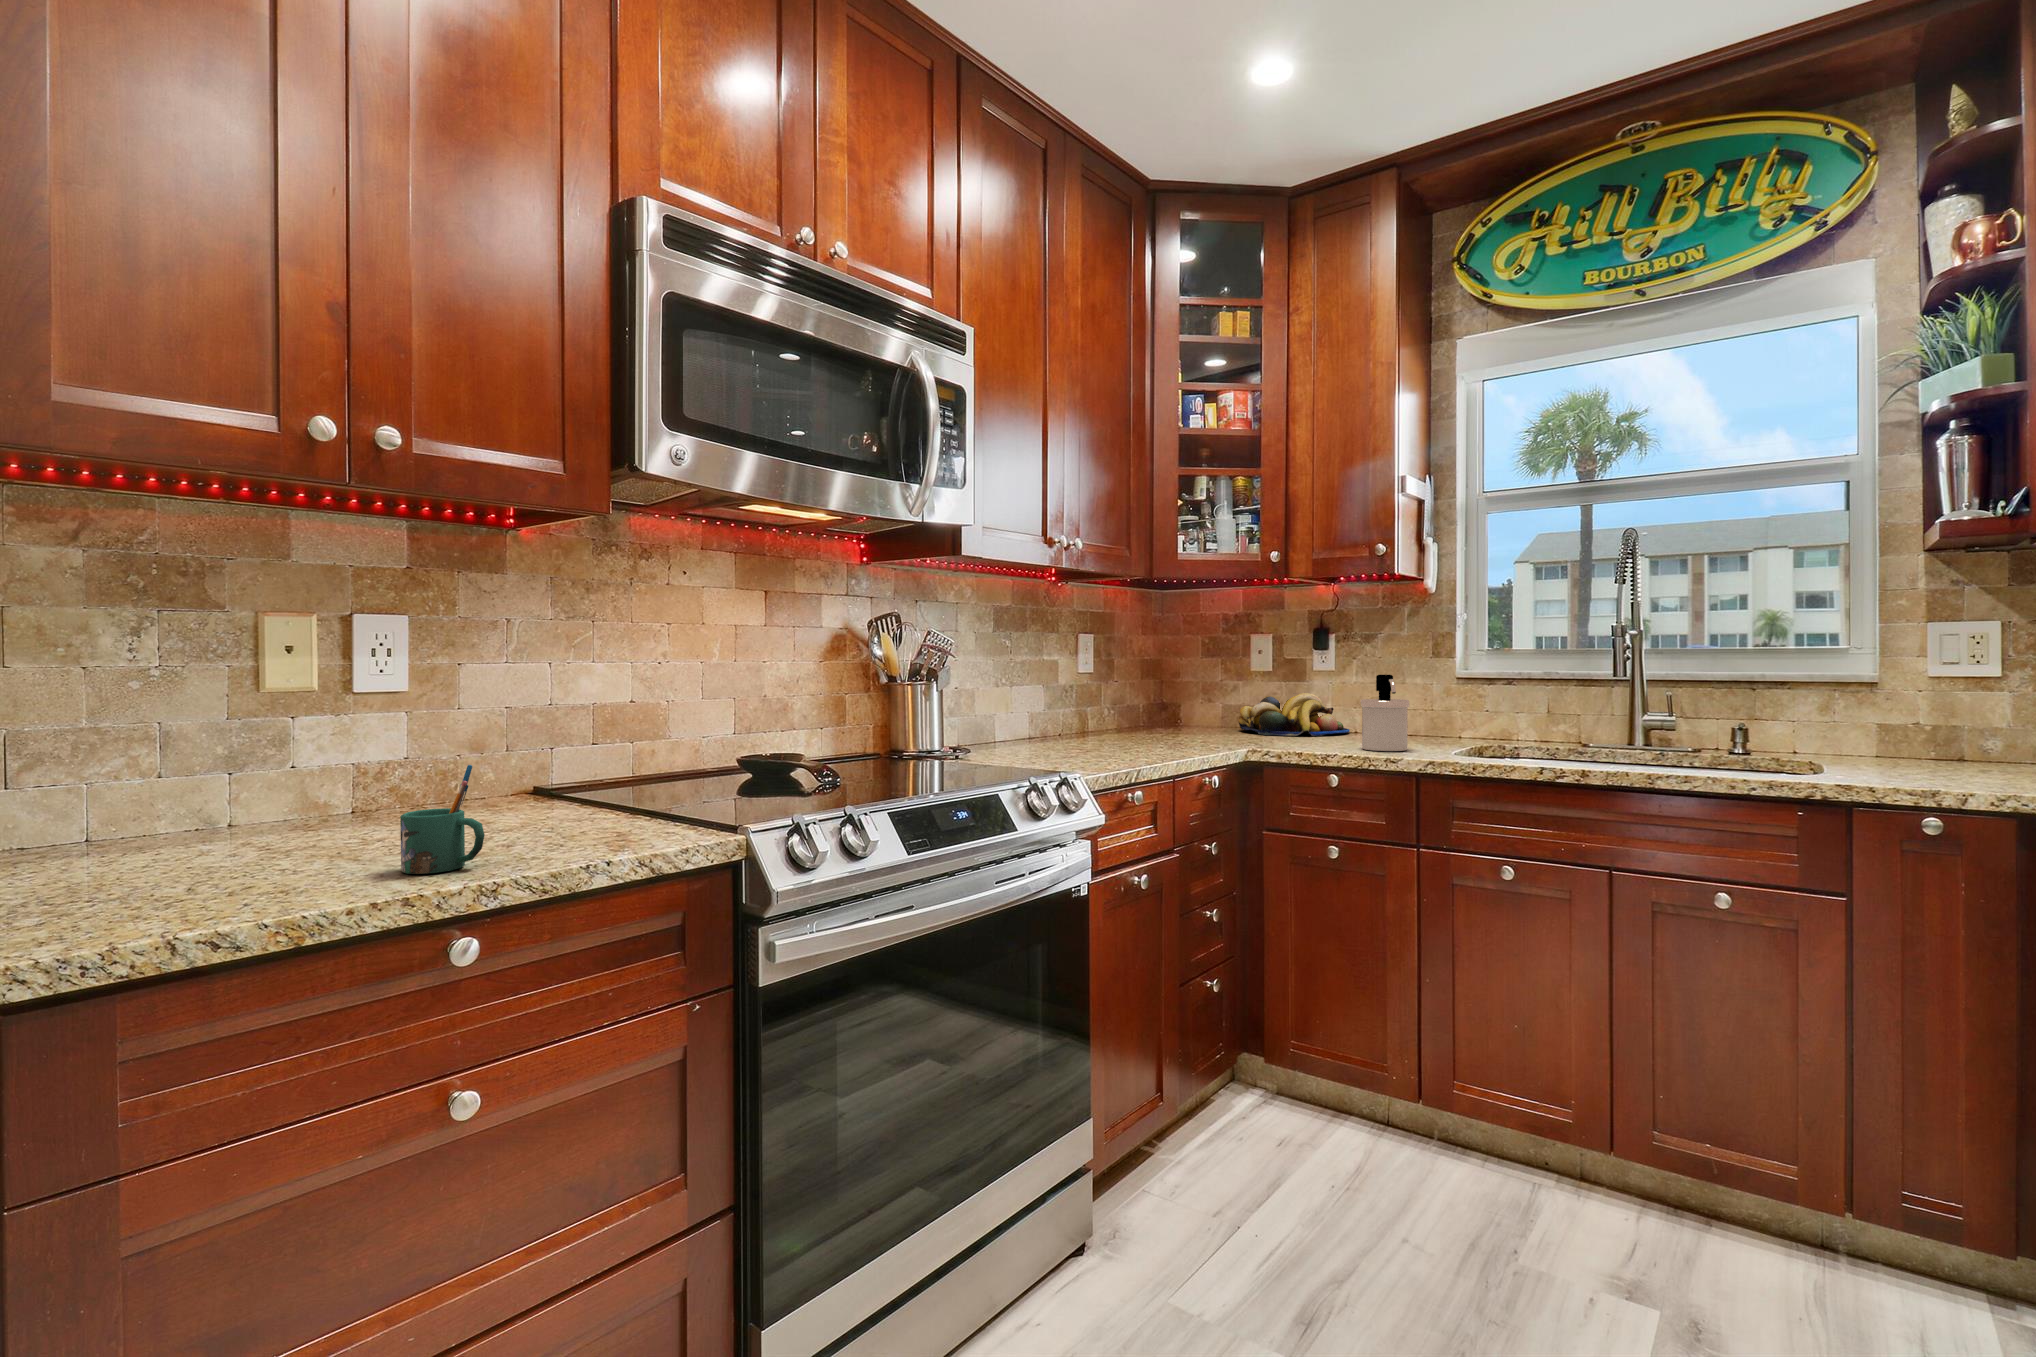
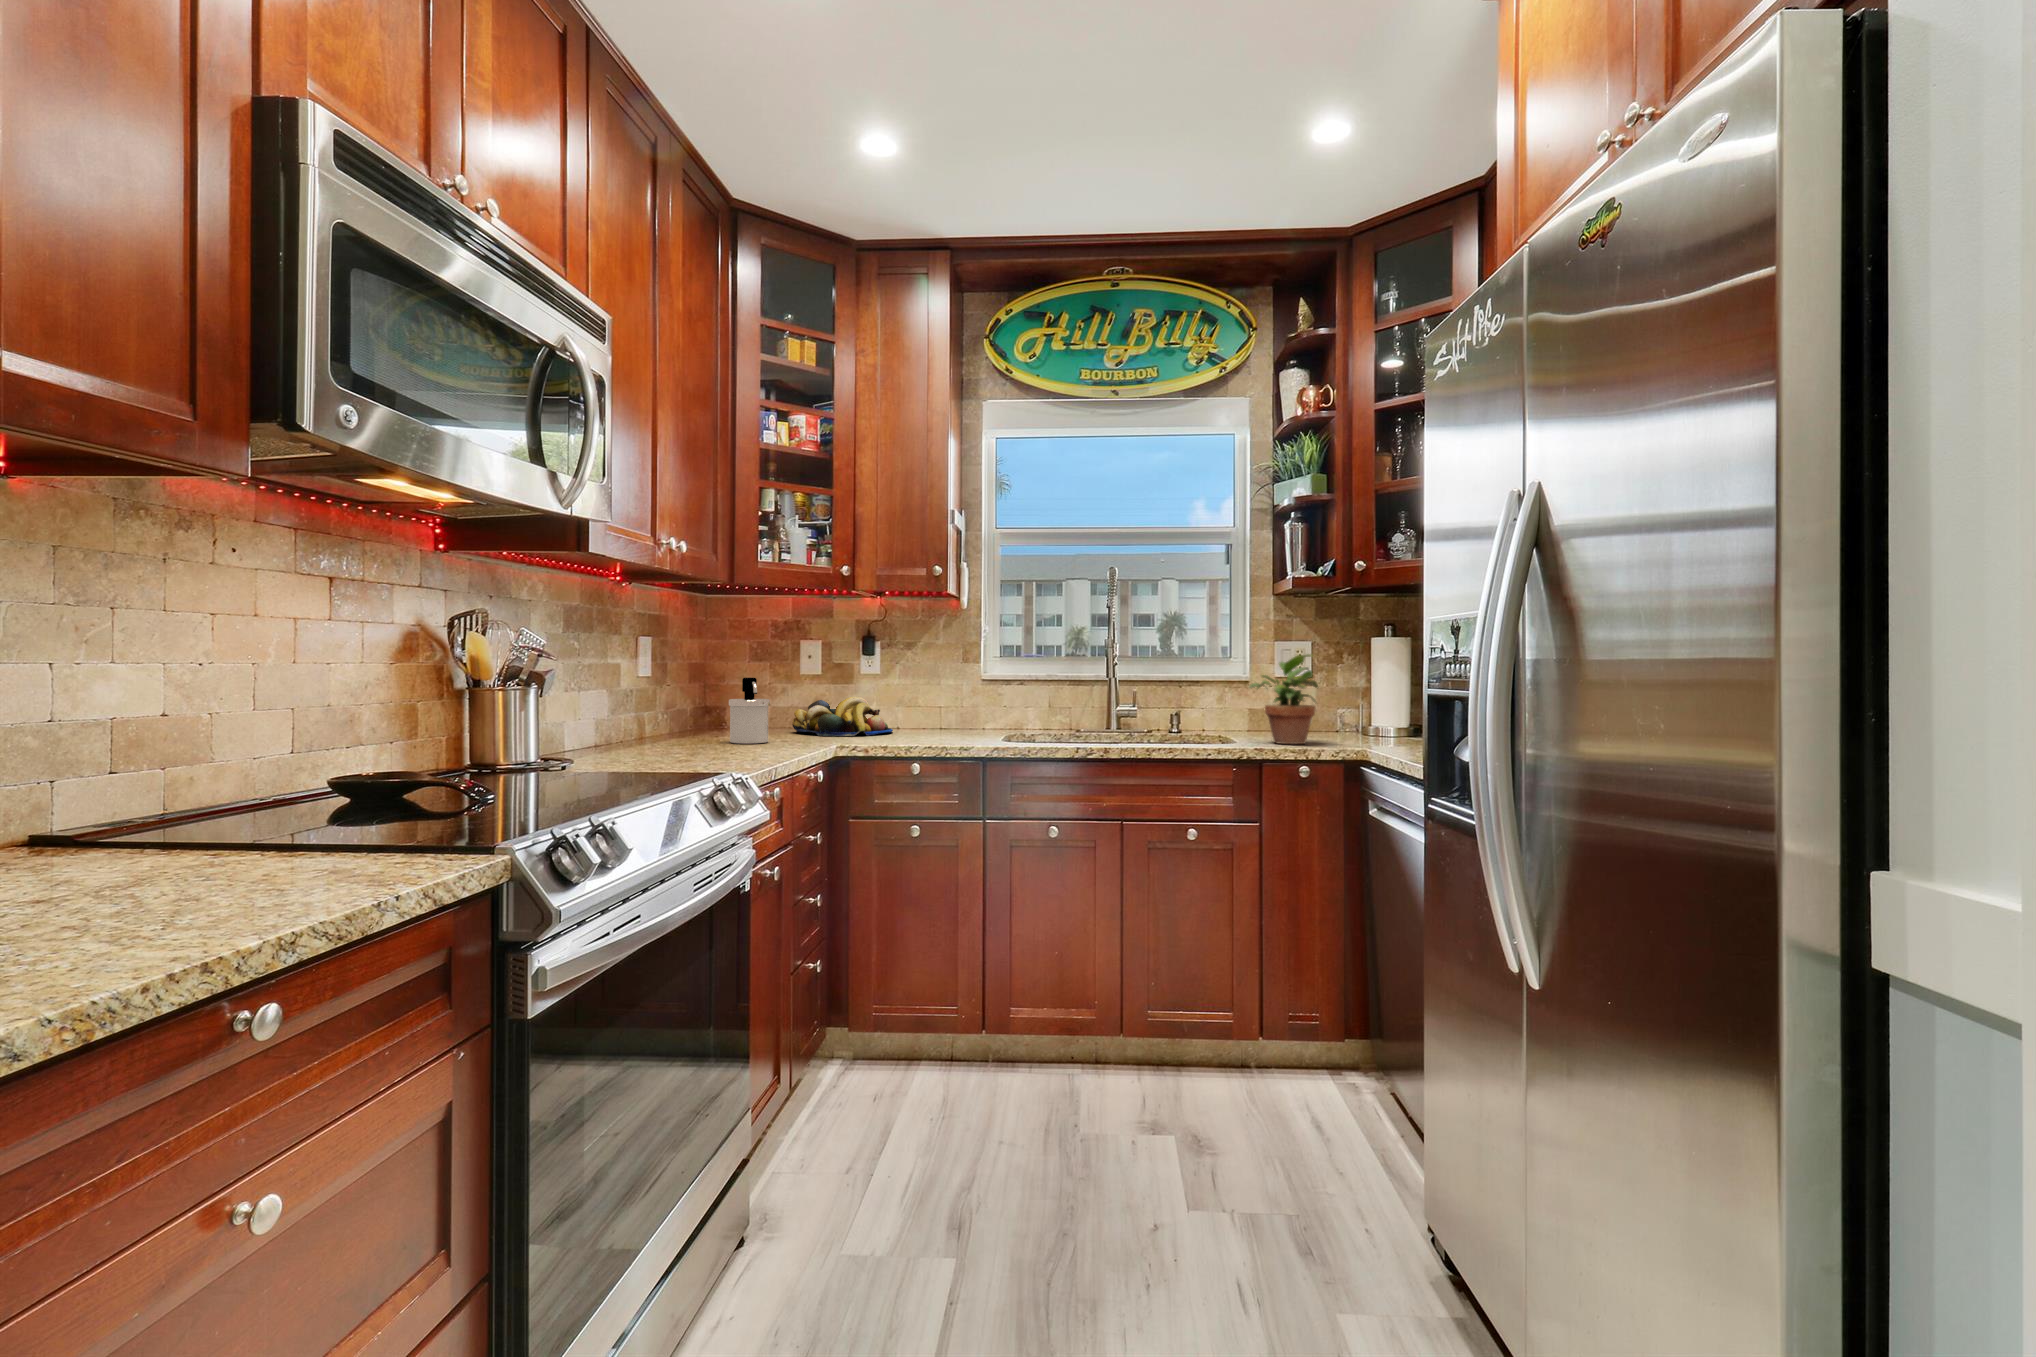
potted plant: none [1862,632,2006,770] -> present [1249,654,1319,744]
soap dispenser: present [1360,675,1409,751] -> present [729,678,770,744]
mug: present [400,765,485,874] -> none [113,798,240,941]

